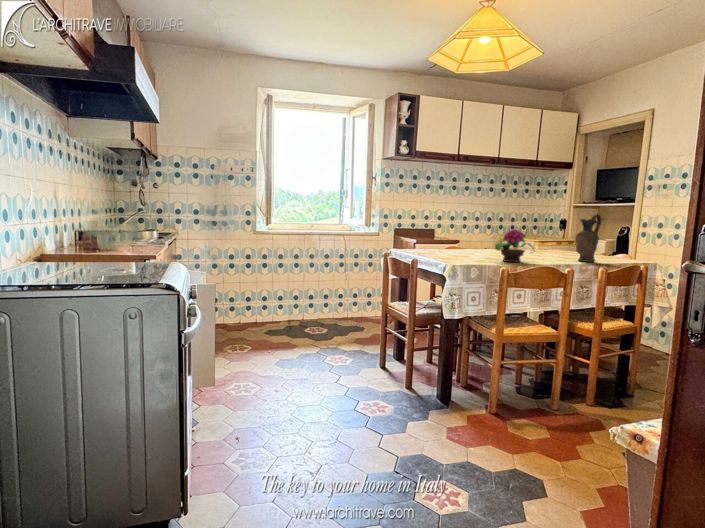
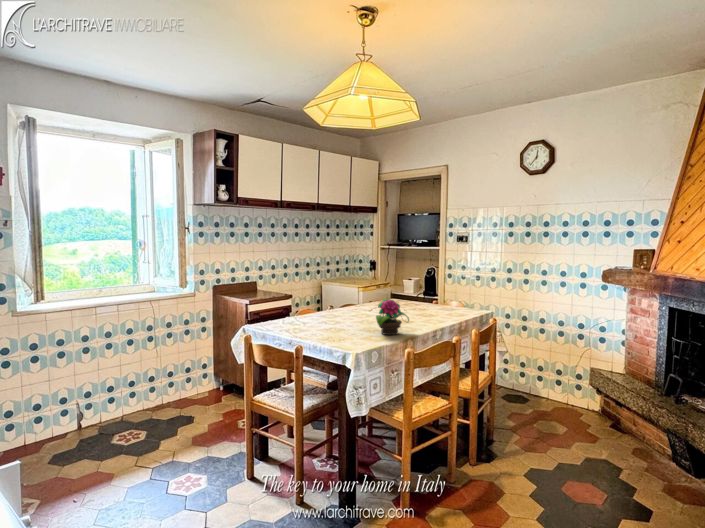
ceramic pitcher: present [575,214,601,262] -> none [430,275,449,321]

